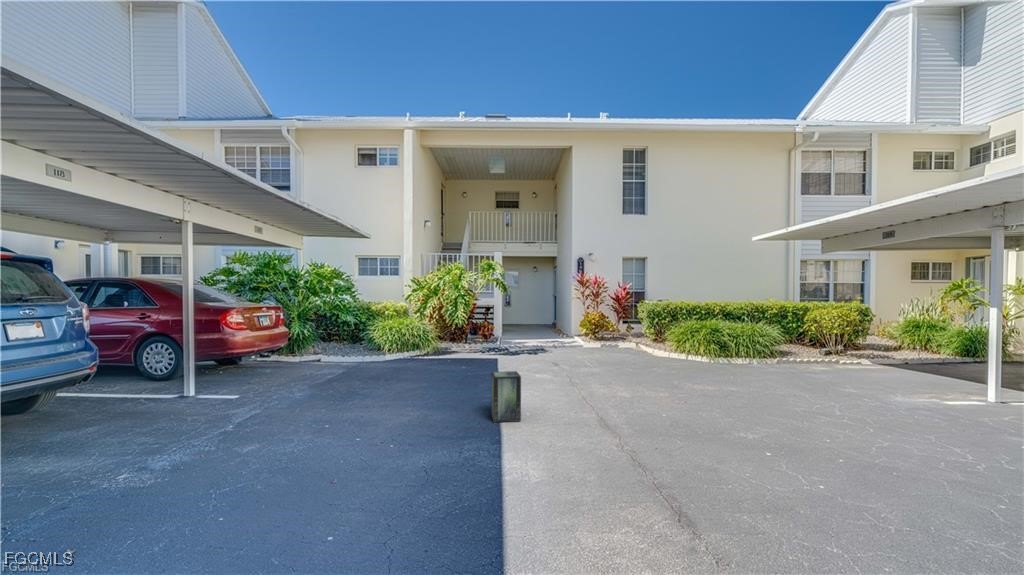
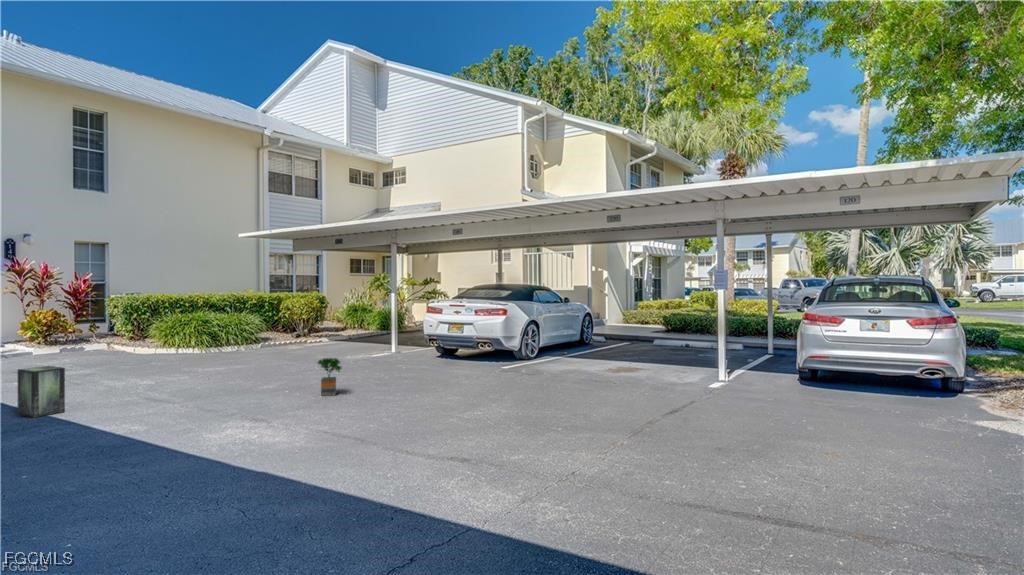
potted tree: none [816,420,870,495] -> present [317,358,342,396]

